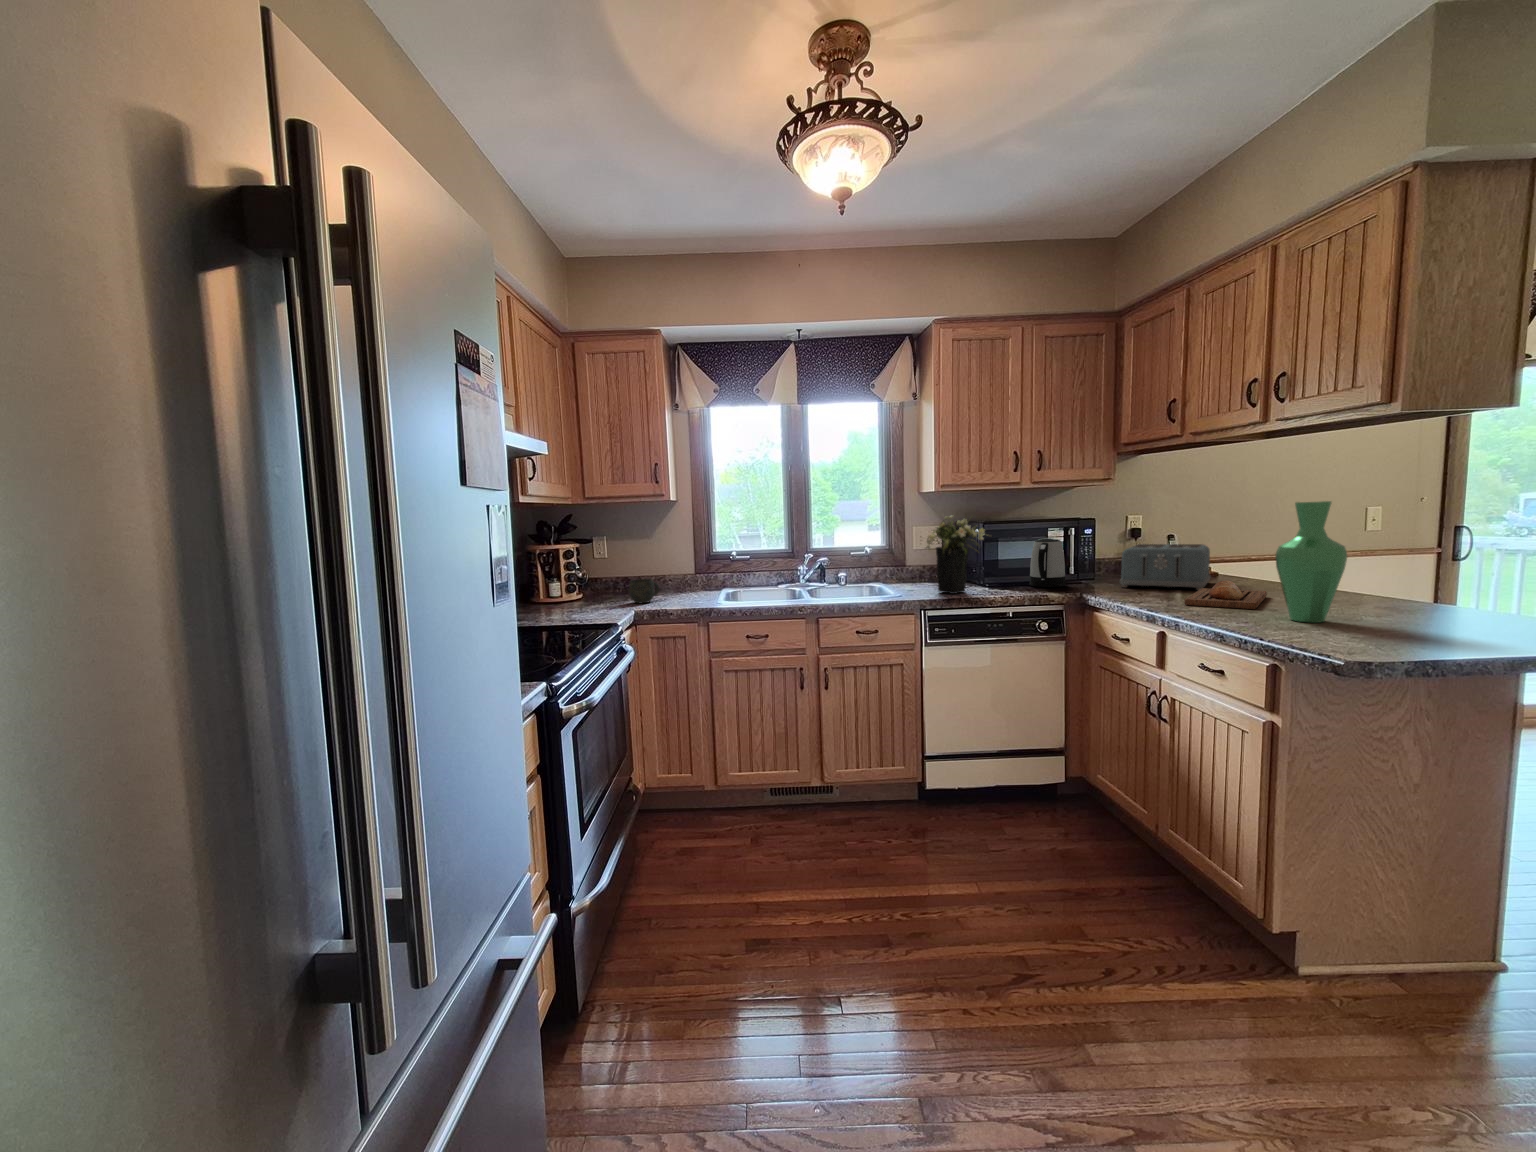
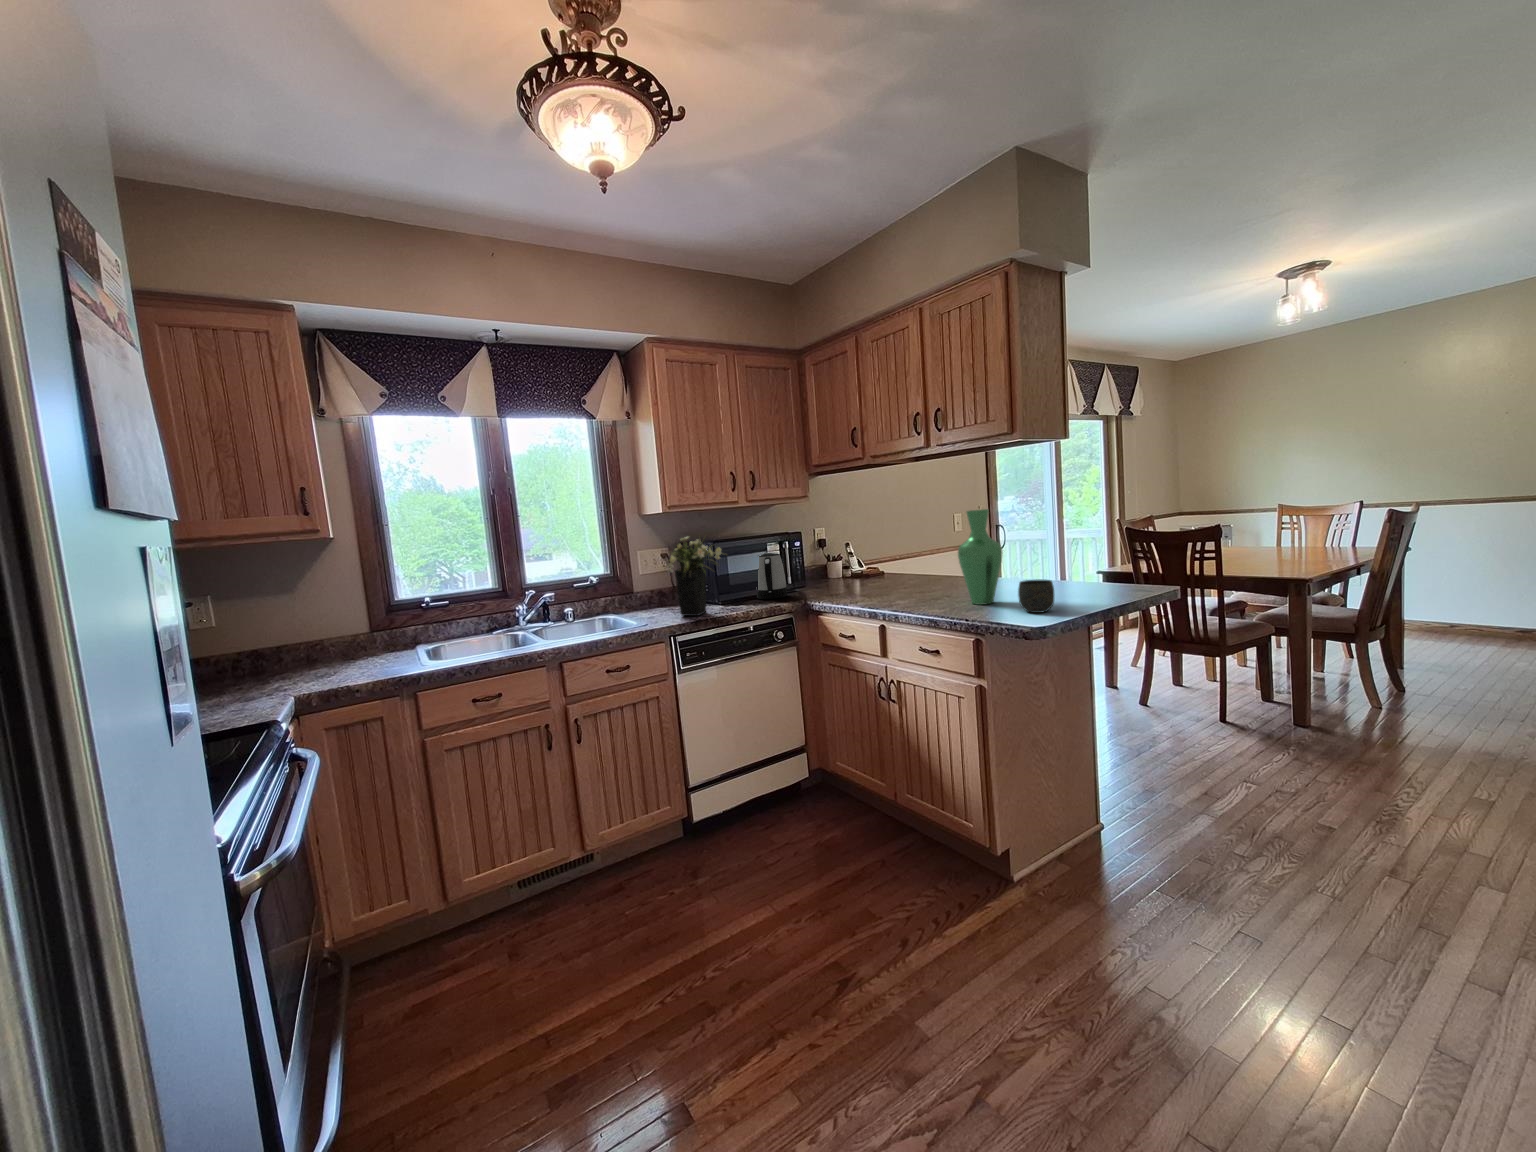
toaster: present [1120,544,1210,590] -> none [829,549,893,592]
mug: present [629,579,659,603] -> present [1018,580,1054,613]
bread loaf: present [1184,580,1267,609] -> none [893,577,942,601]

